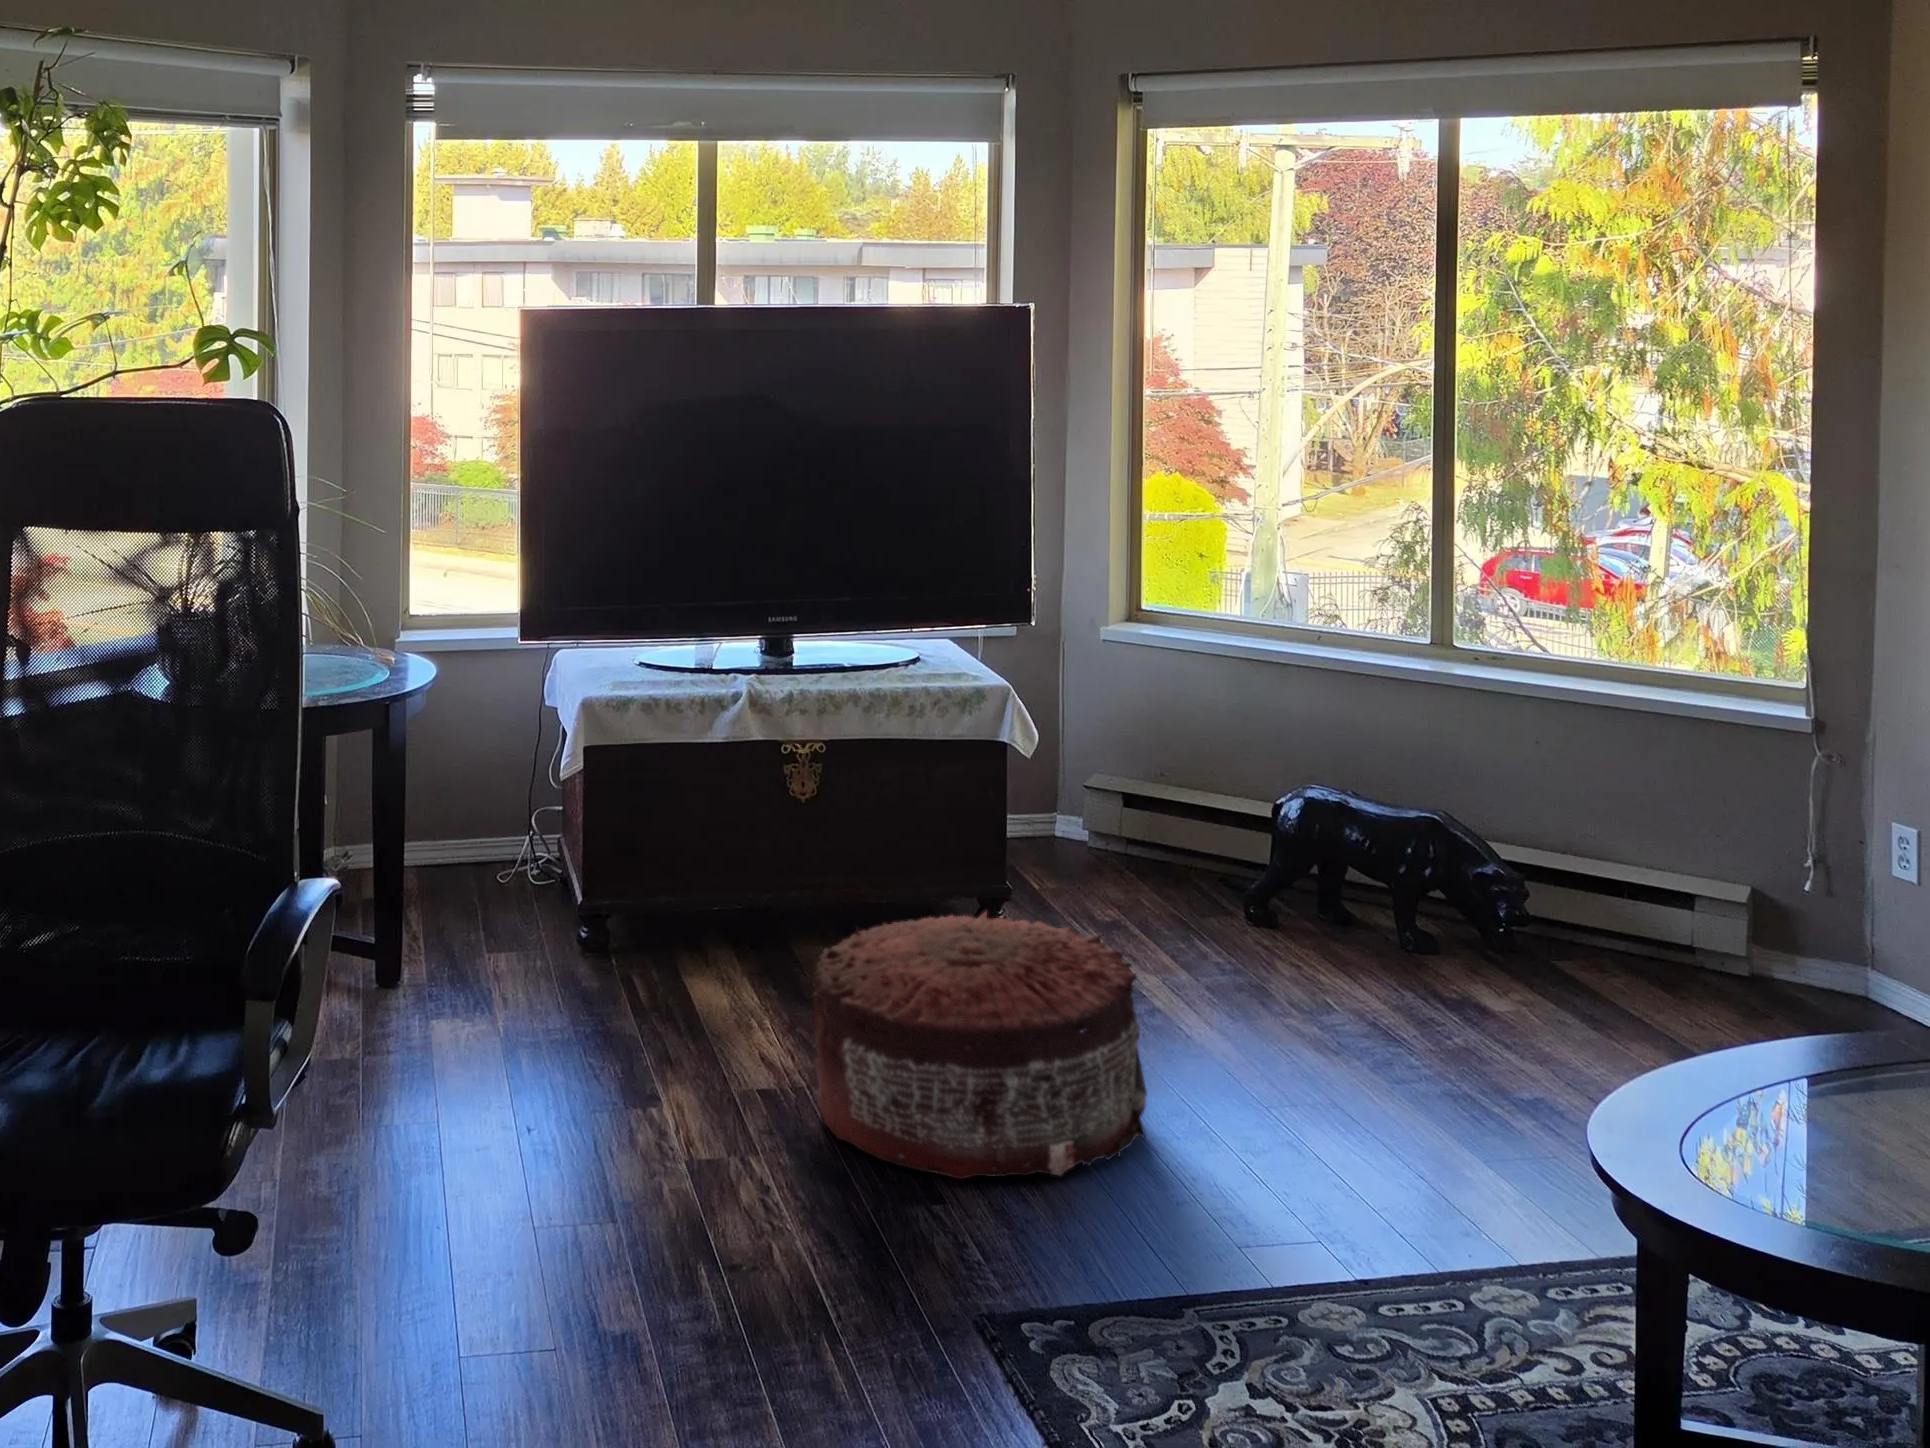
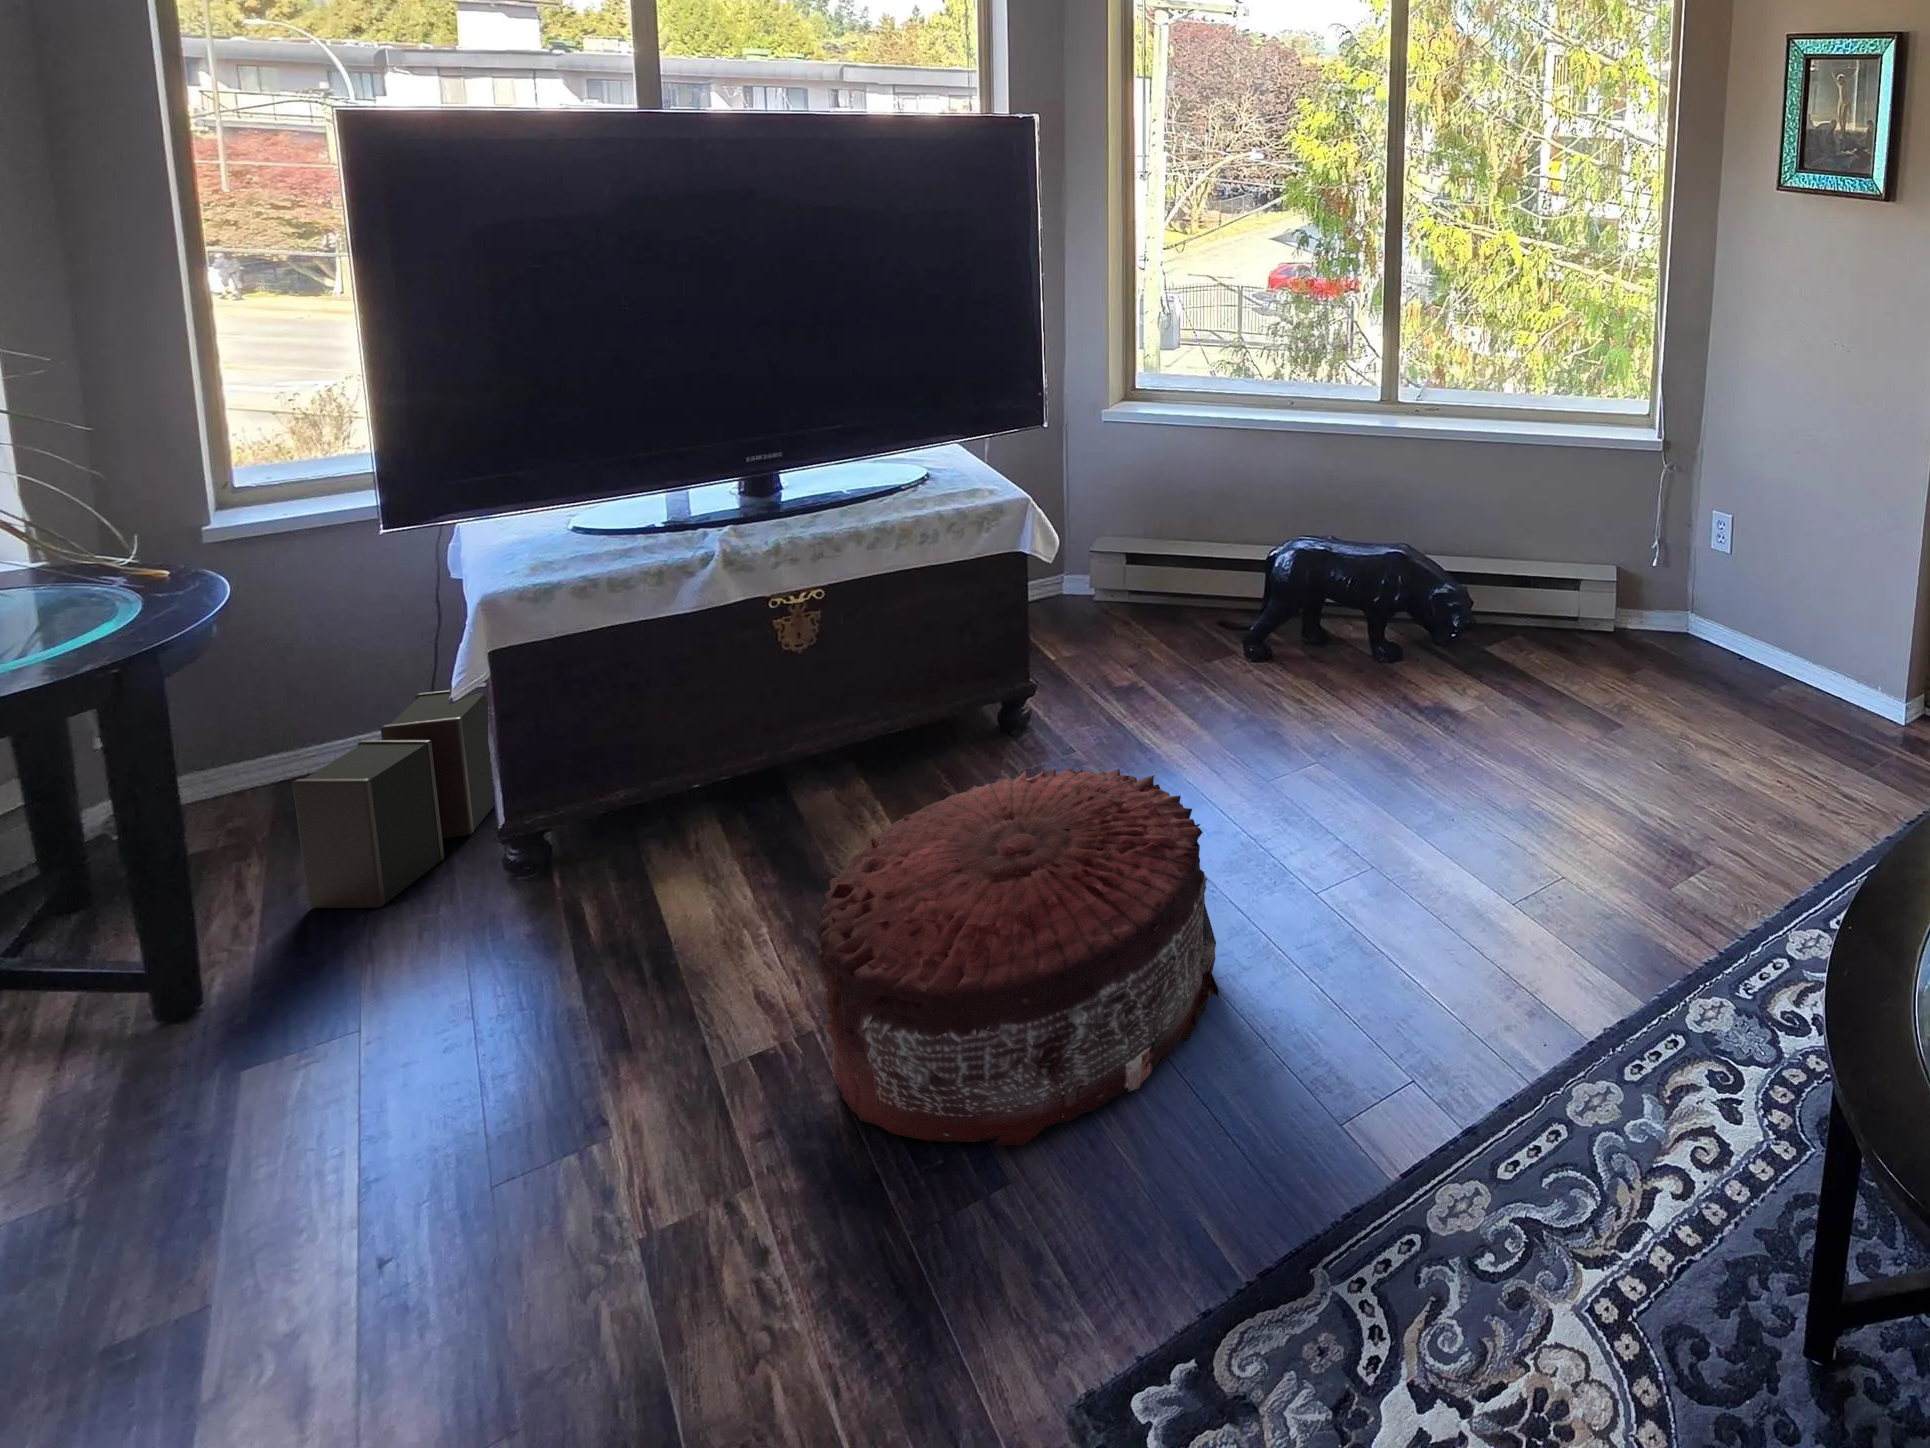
speaker: none [451,794,568,949] -> present [292,690,494,908]

